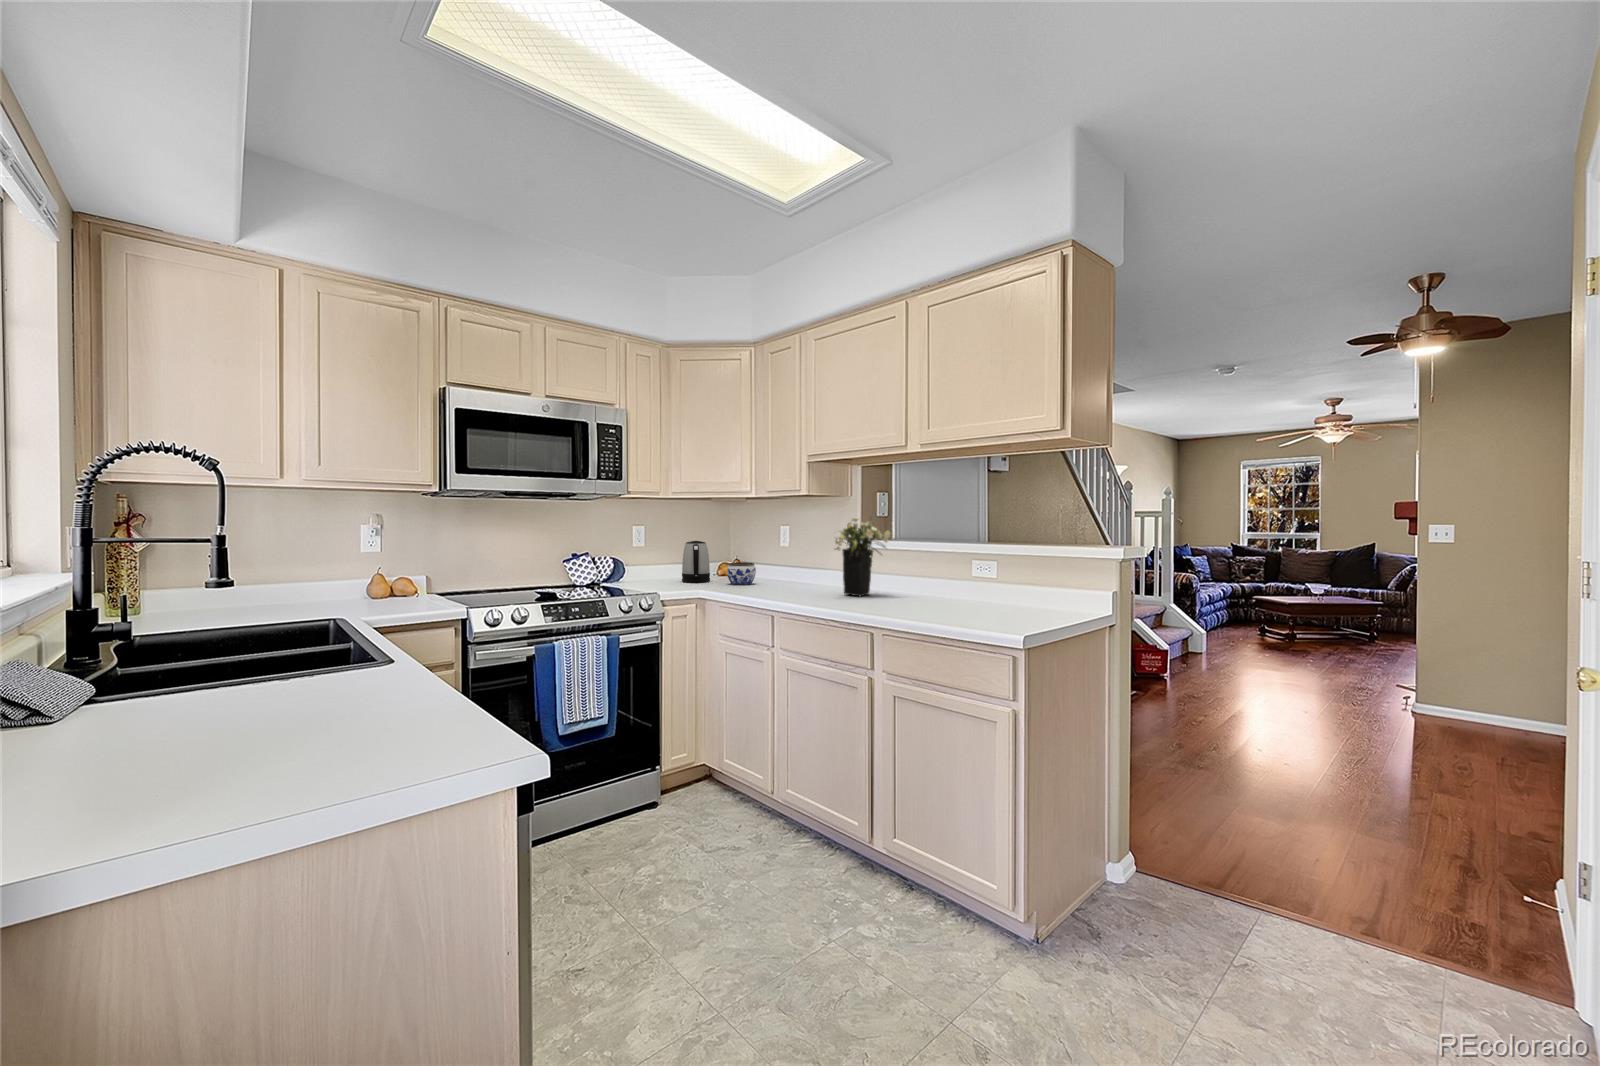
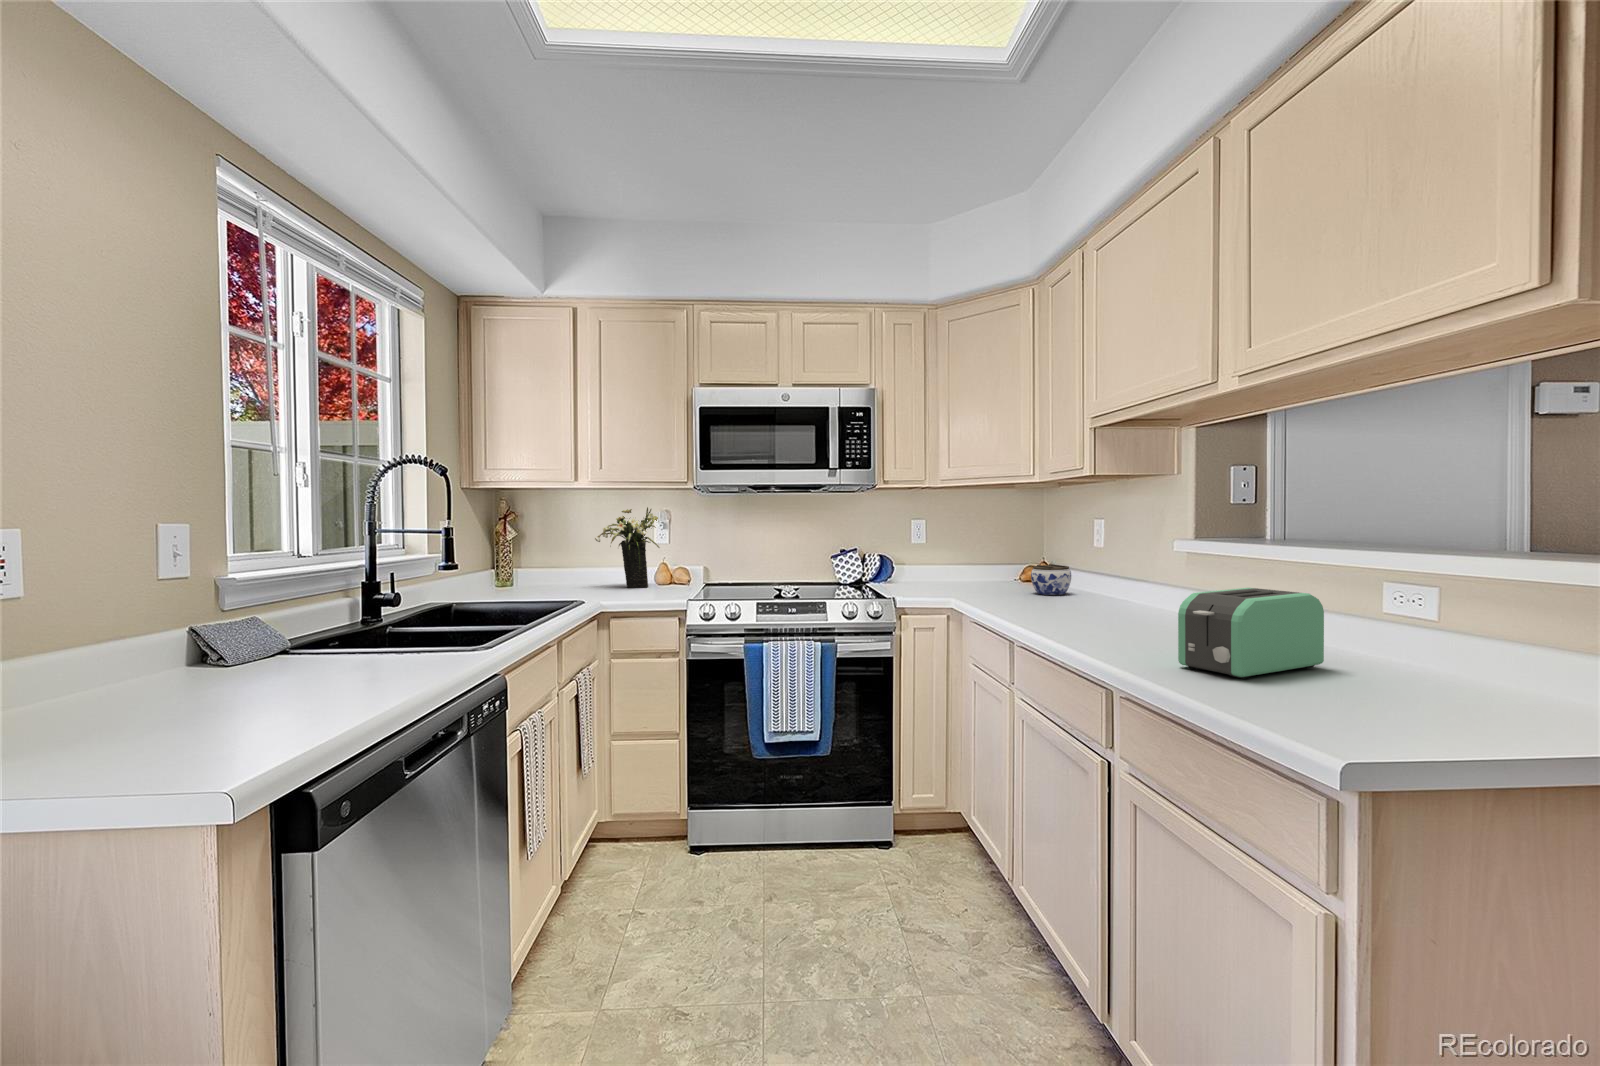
flower arrangement: present [835,517,891,596] -> present [595,507,660,588]
kettle: present [682,541,710,582] -> none [992,534,1029,588]
toaster: none [953,563,1003,613] -> present [1178,588,1324,679]

